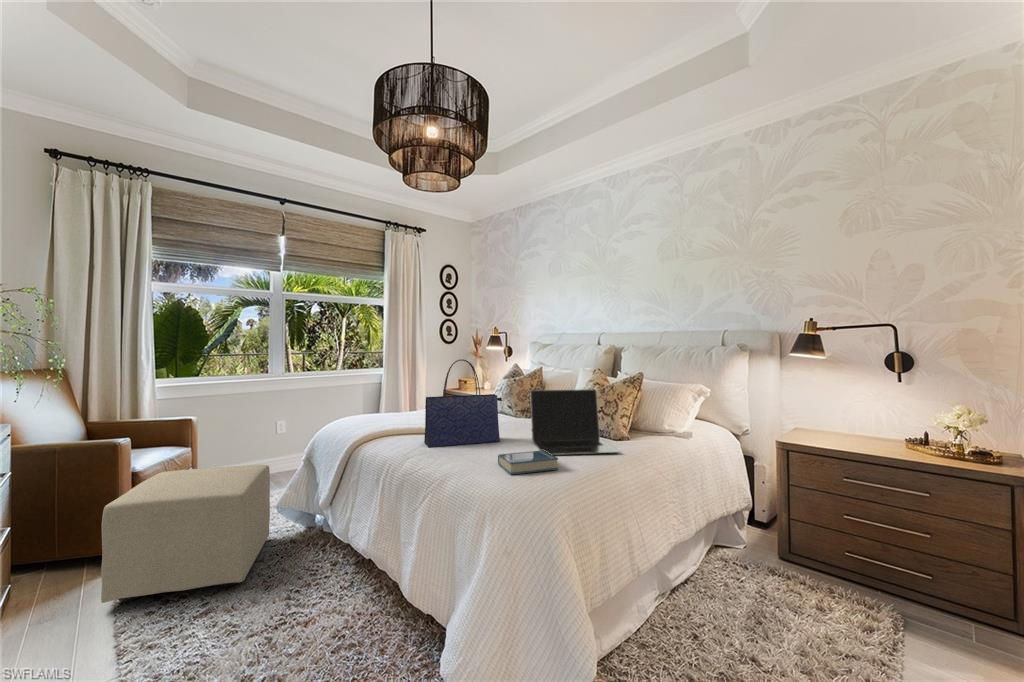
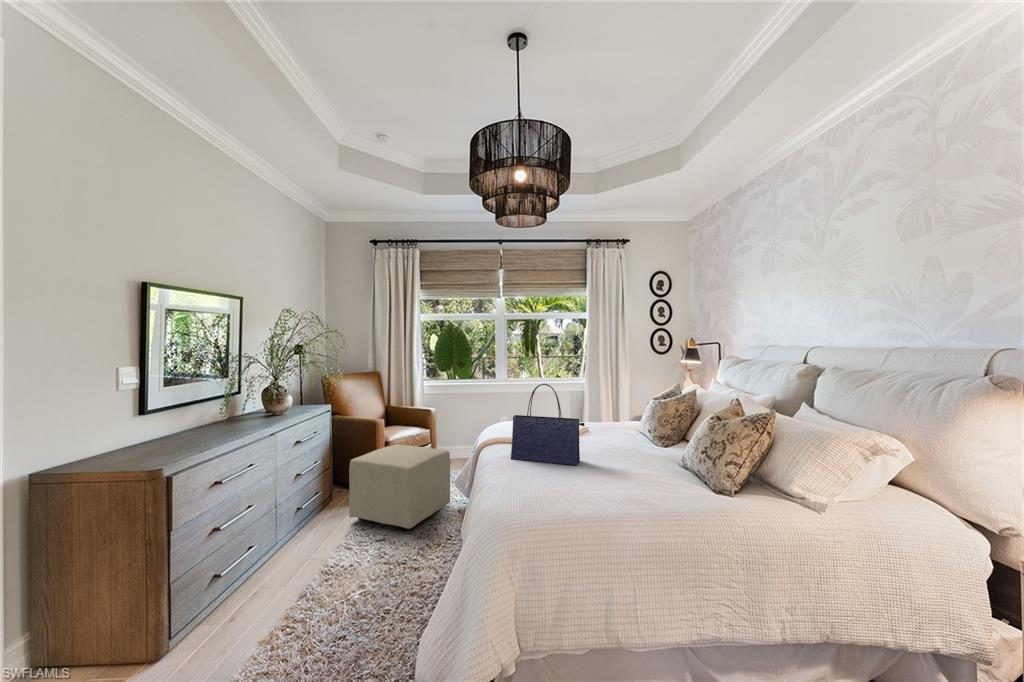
laptop: present [530,389,619,455] -> none [587,419,686,503]
hardback book: present [498,450,558,475] -> none [521,477,576,503]

